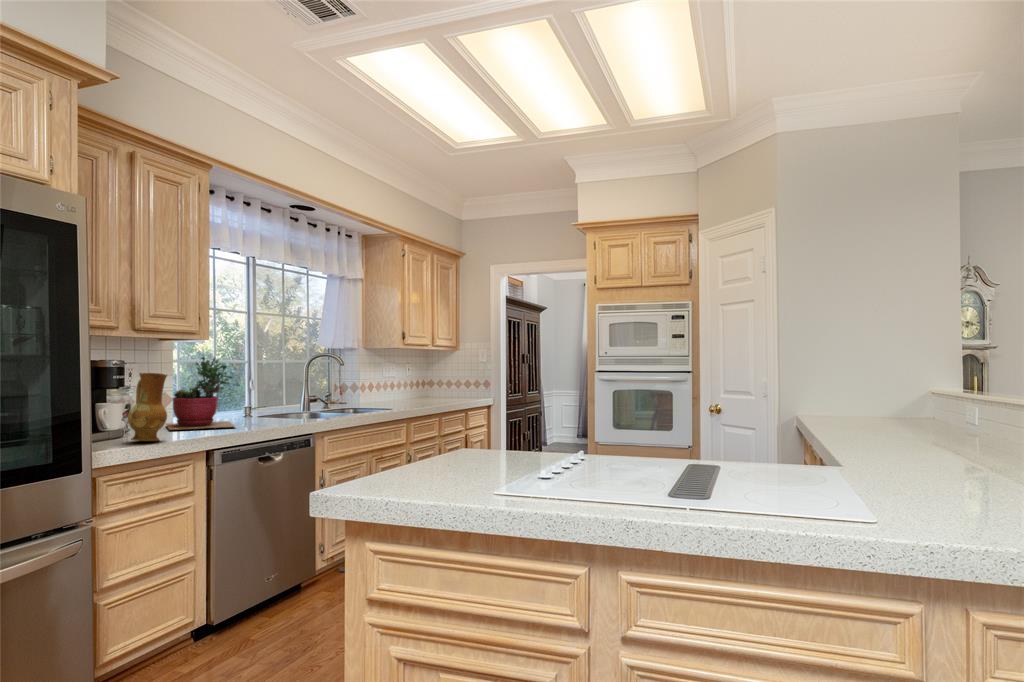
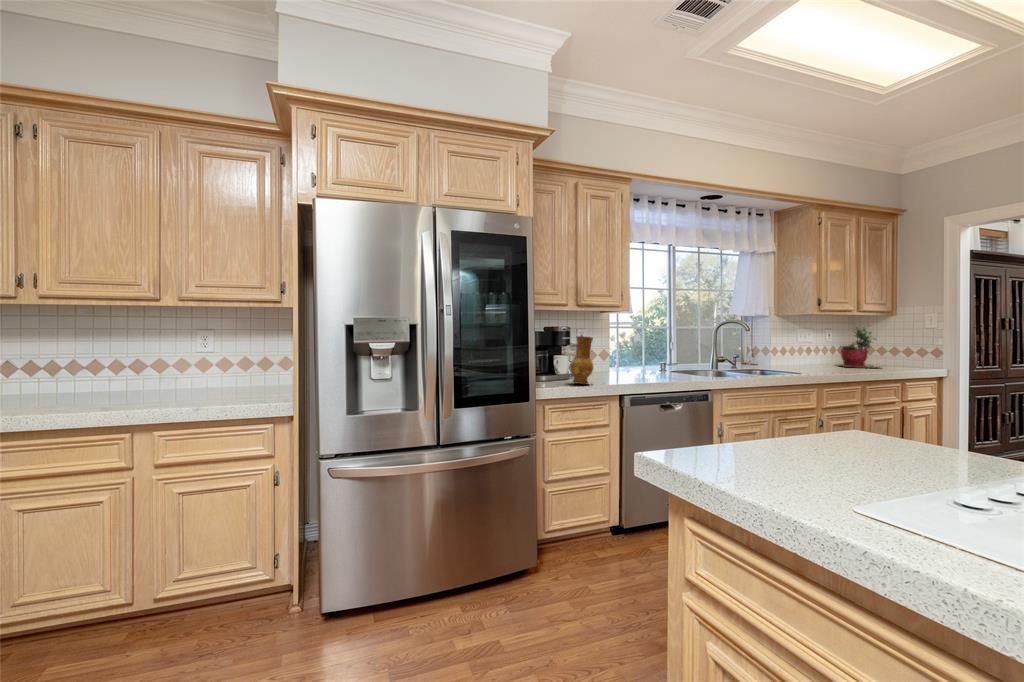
succulent plant: present [166,357,235,430] -> present [840,328,874,367]

